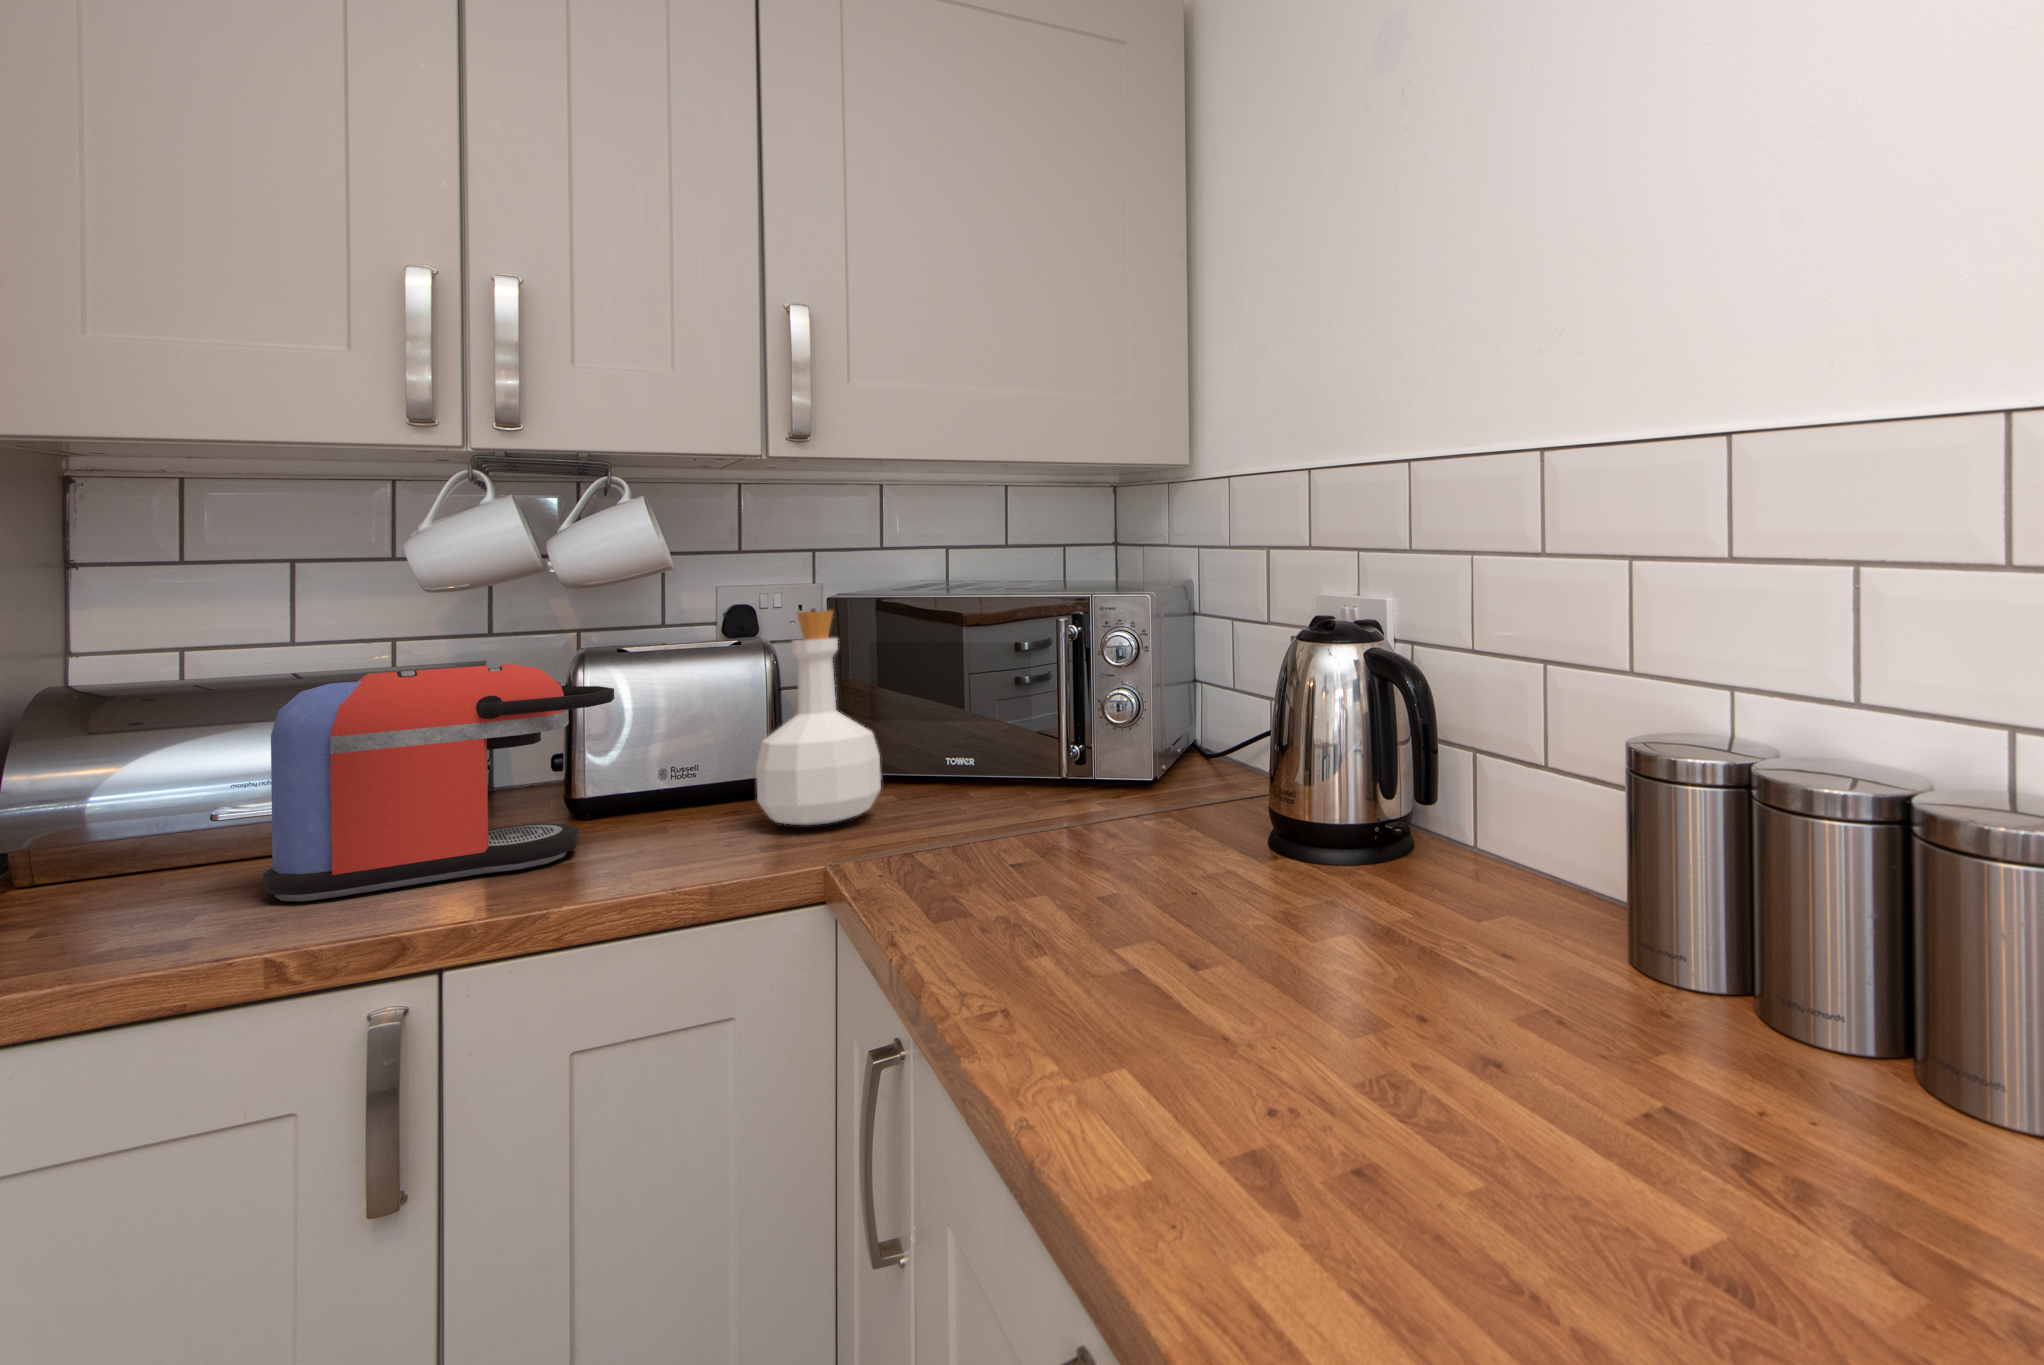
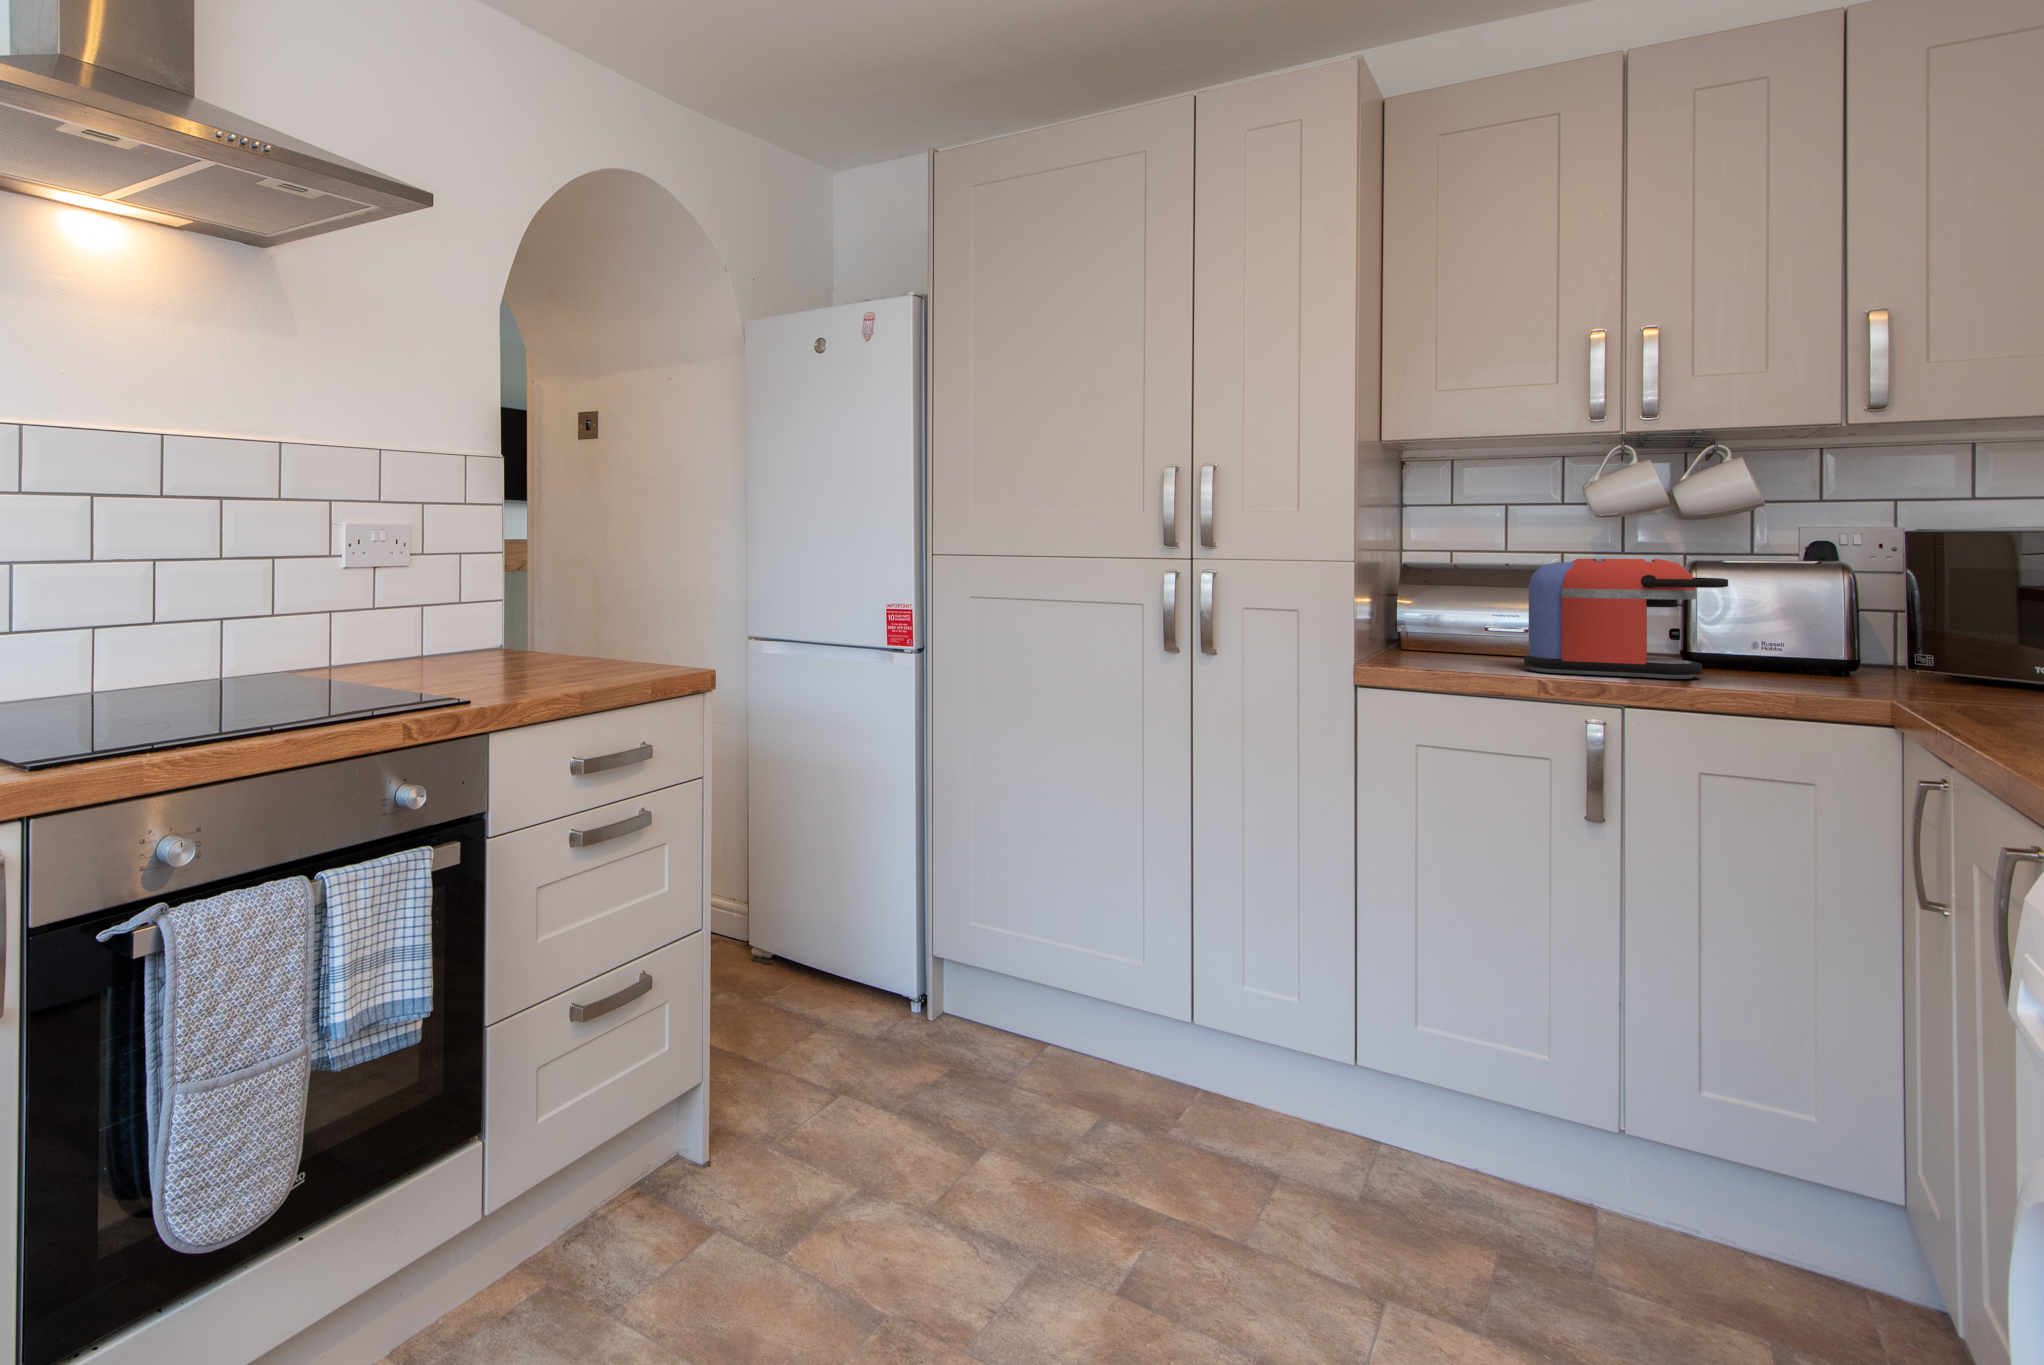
bottle: present [756,610,881,825] -> none [1840,535,1960,690]

